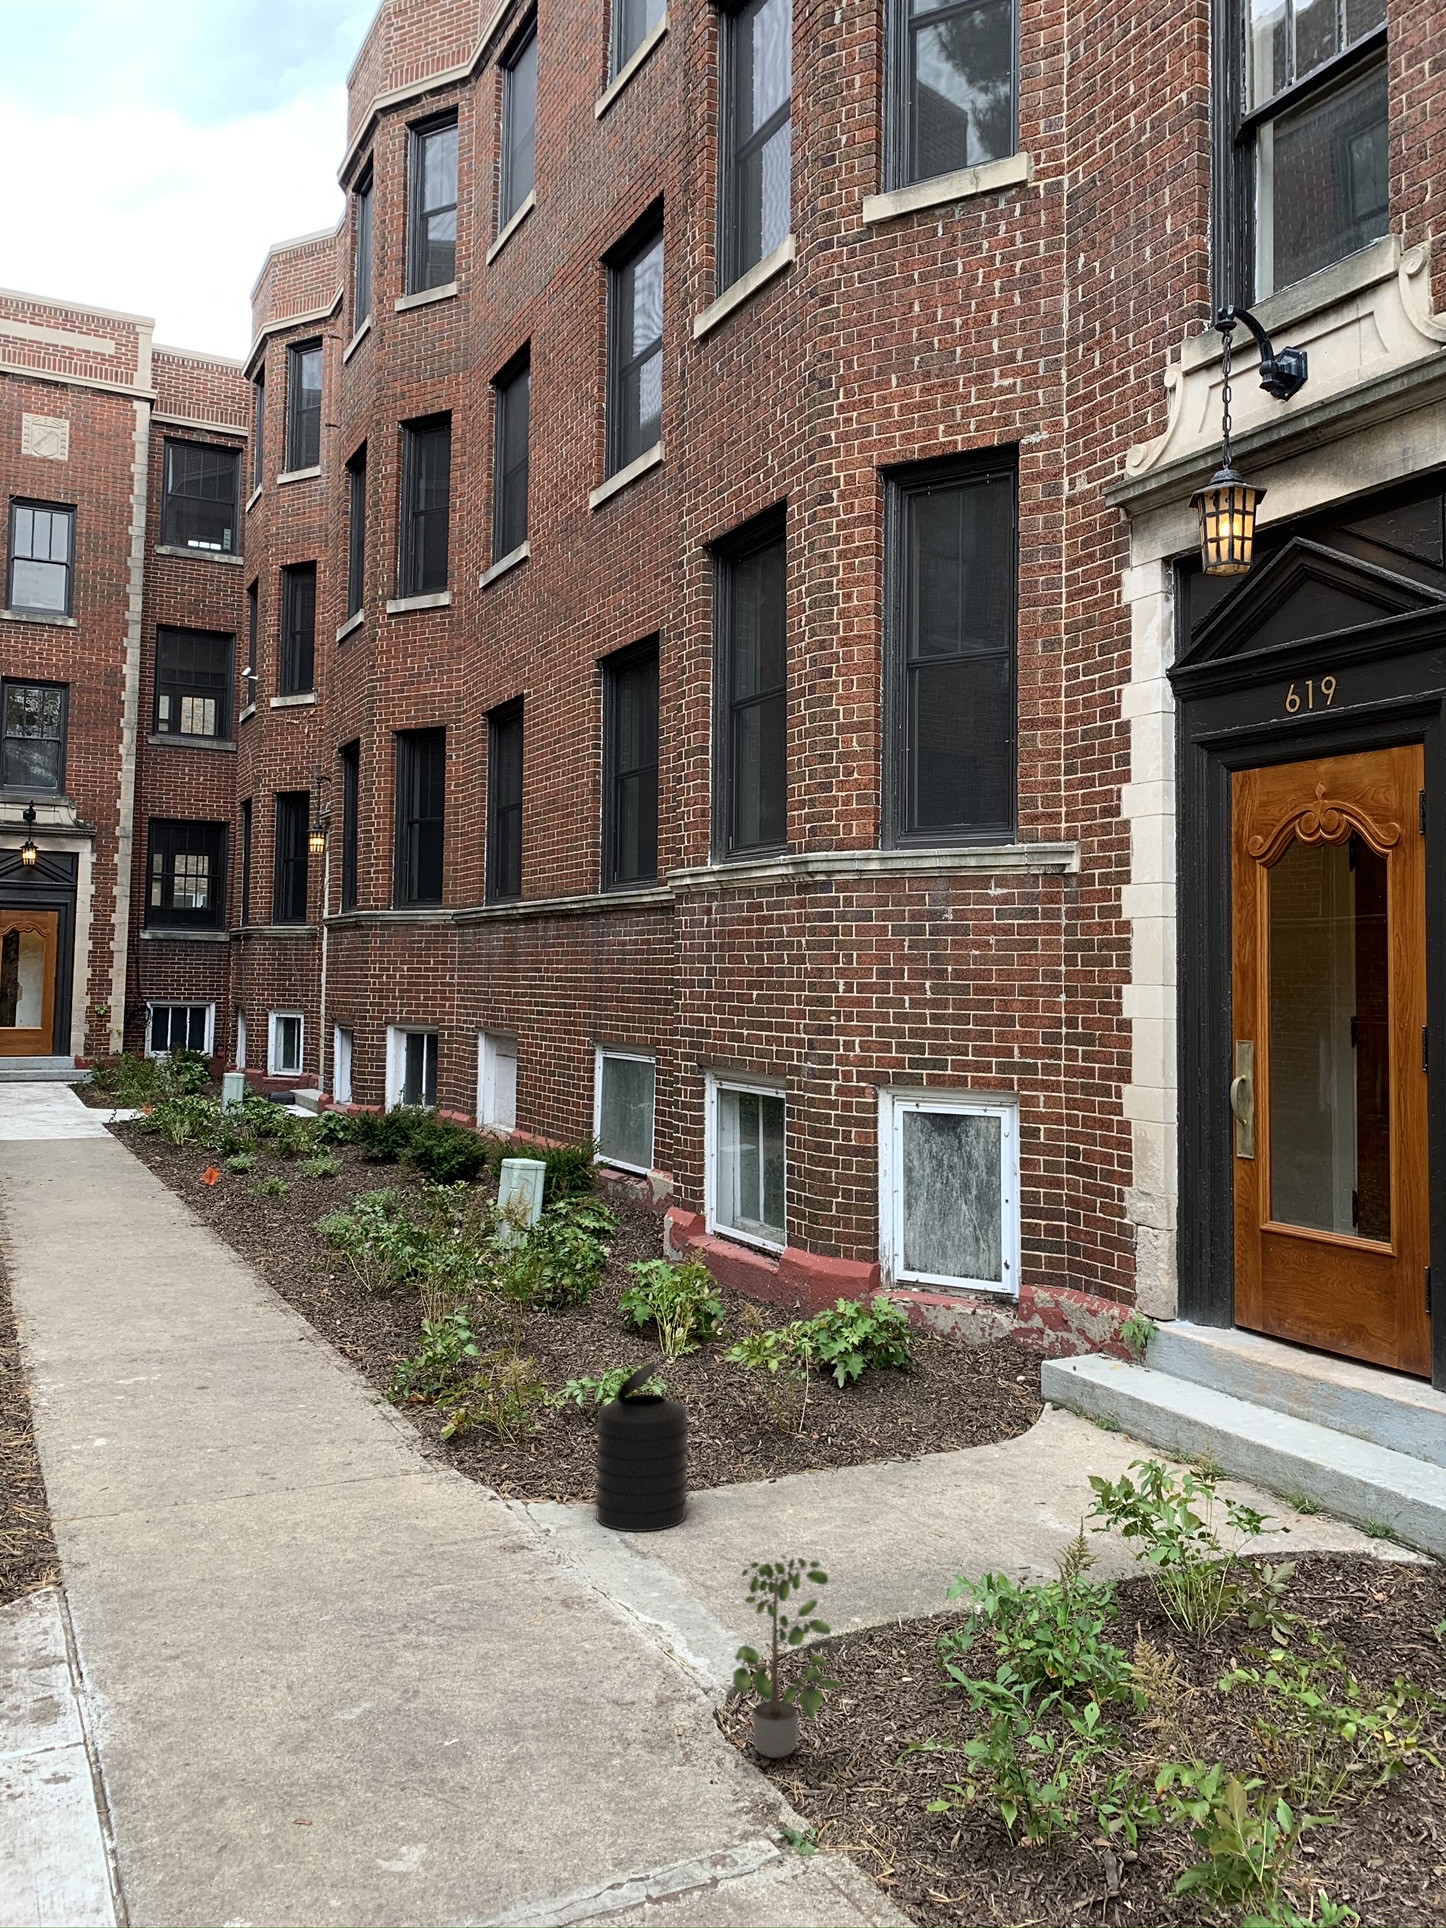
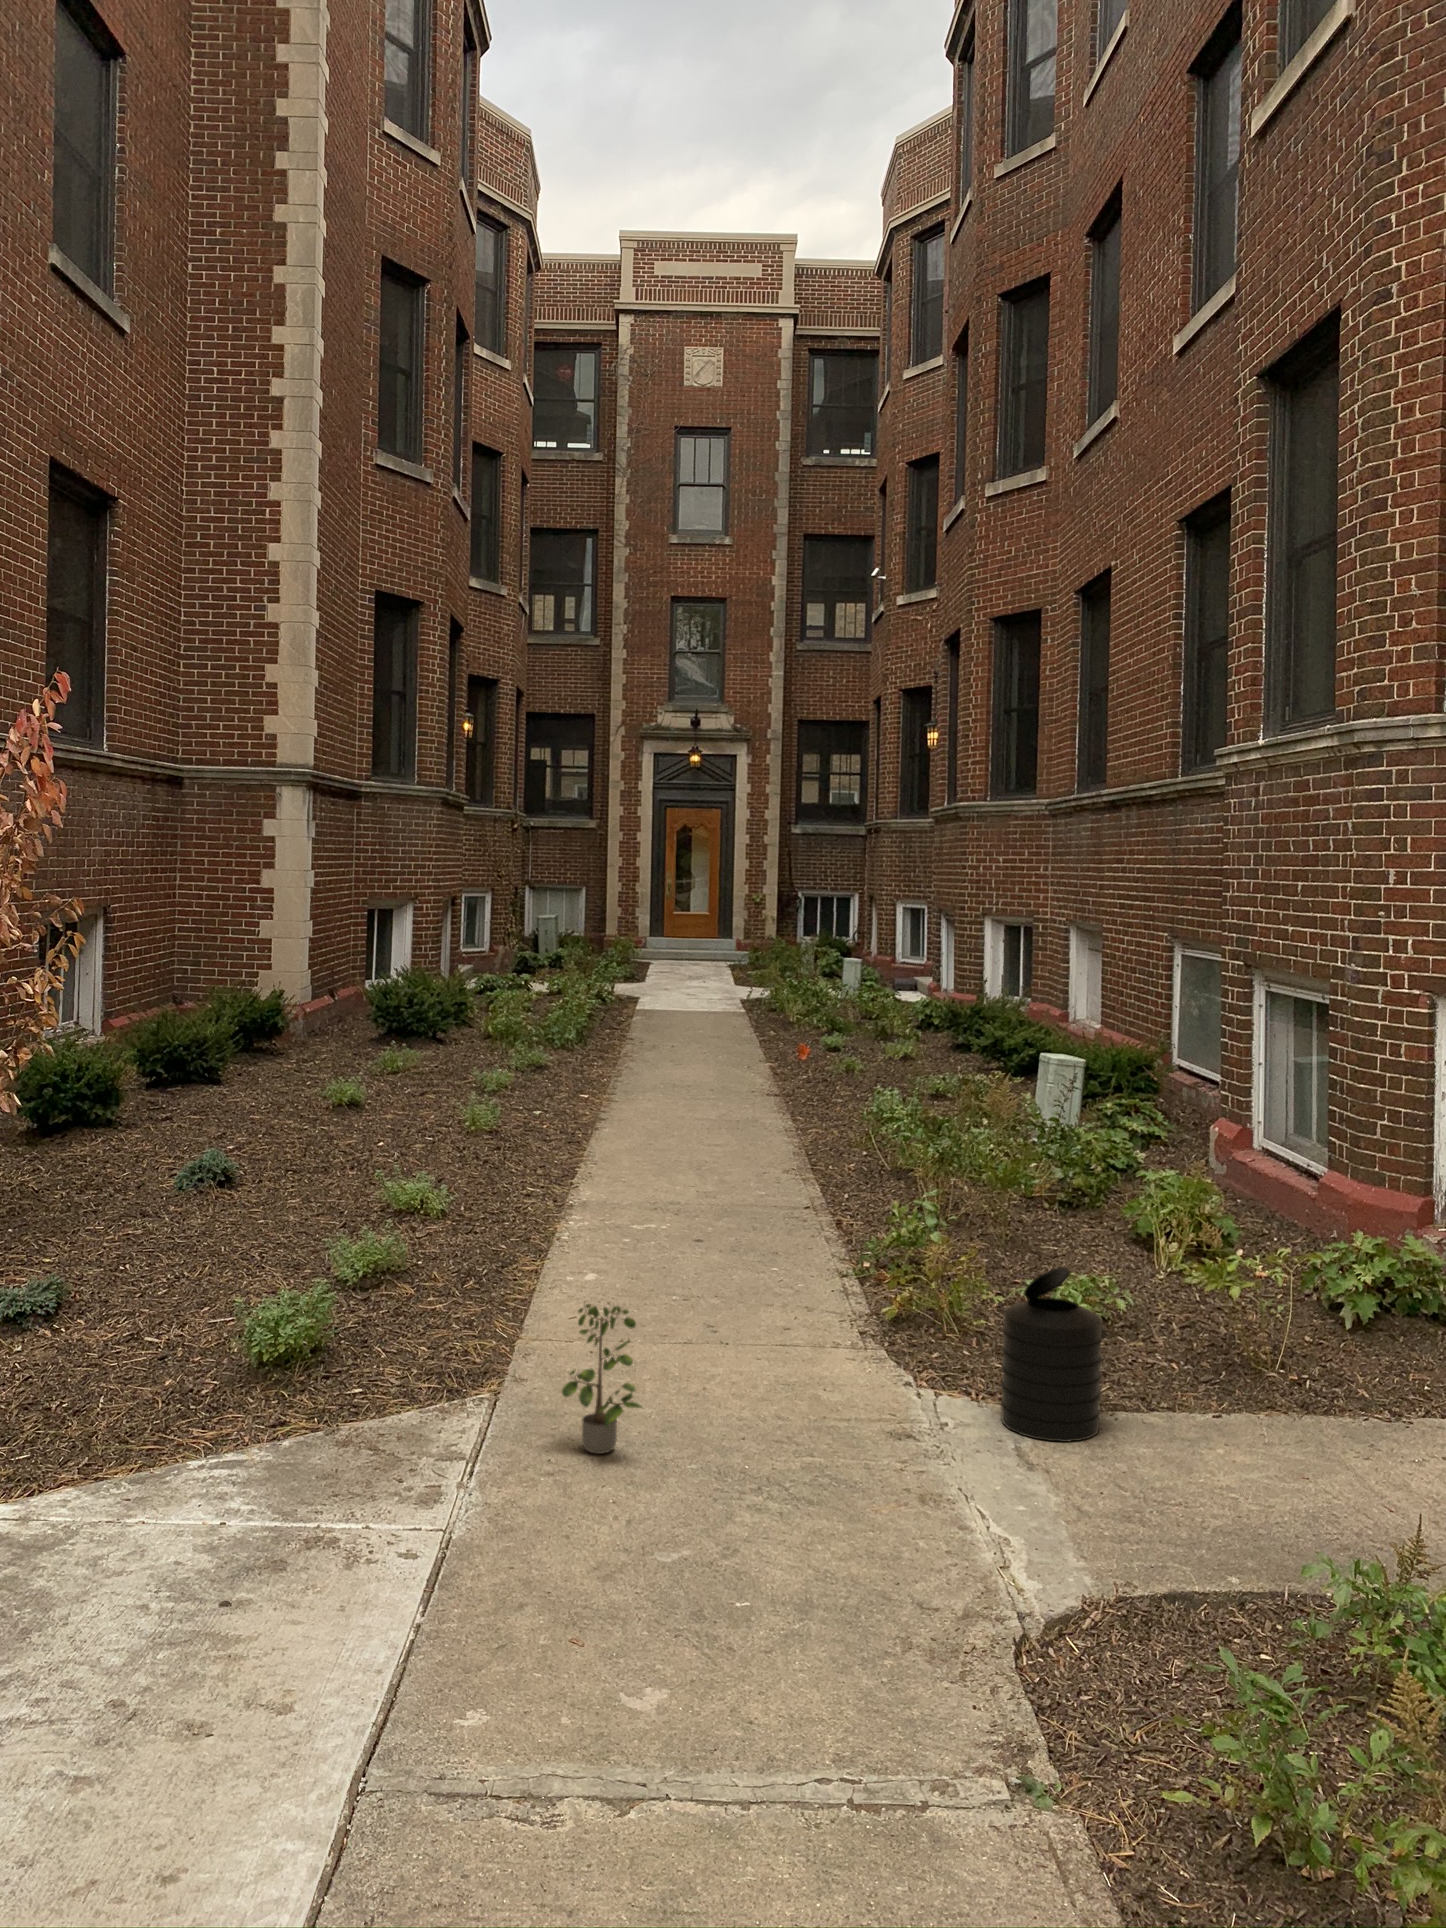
potted plant: present [733,1555,845,1758] -> present [562,1303,642,1454]

